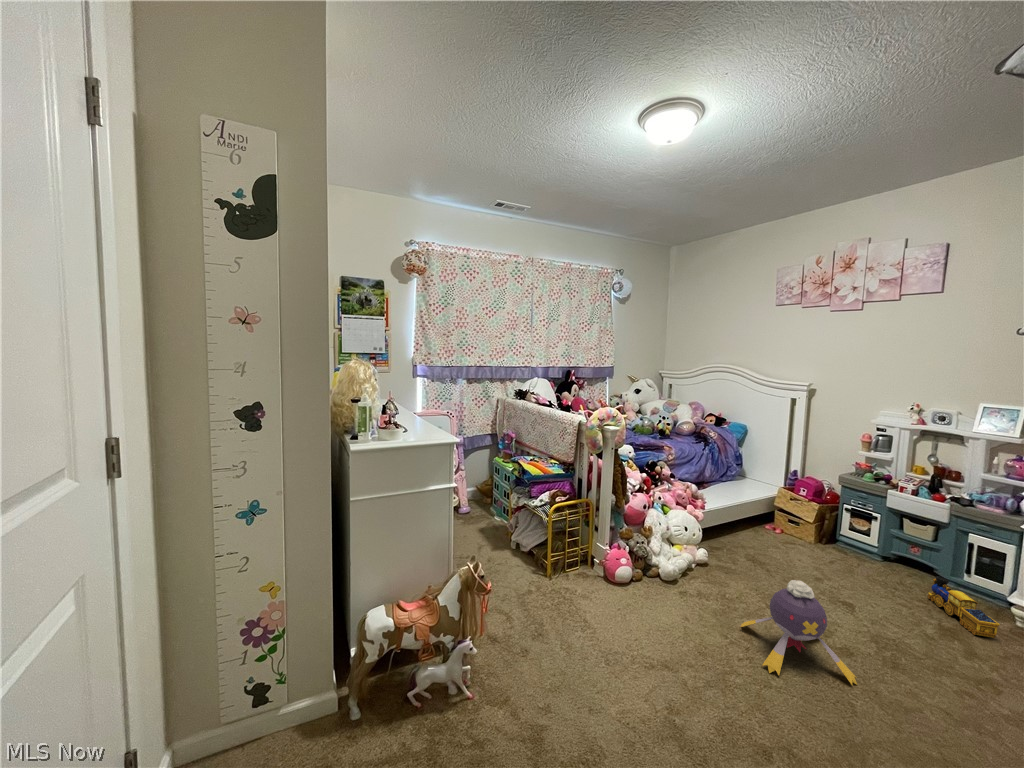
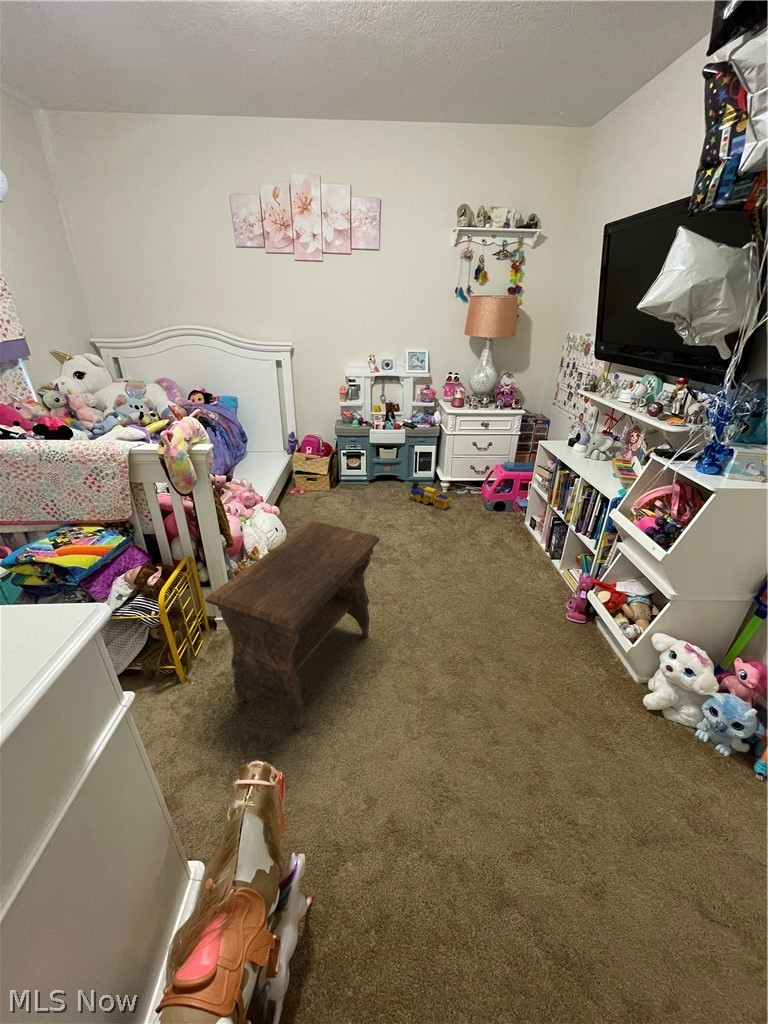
footstool: none [552,508,702,643] -> present [205,521,380,729]
plush toy: present [741,580,857,685] -> none [375,528,454,608]

